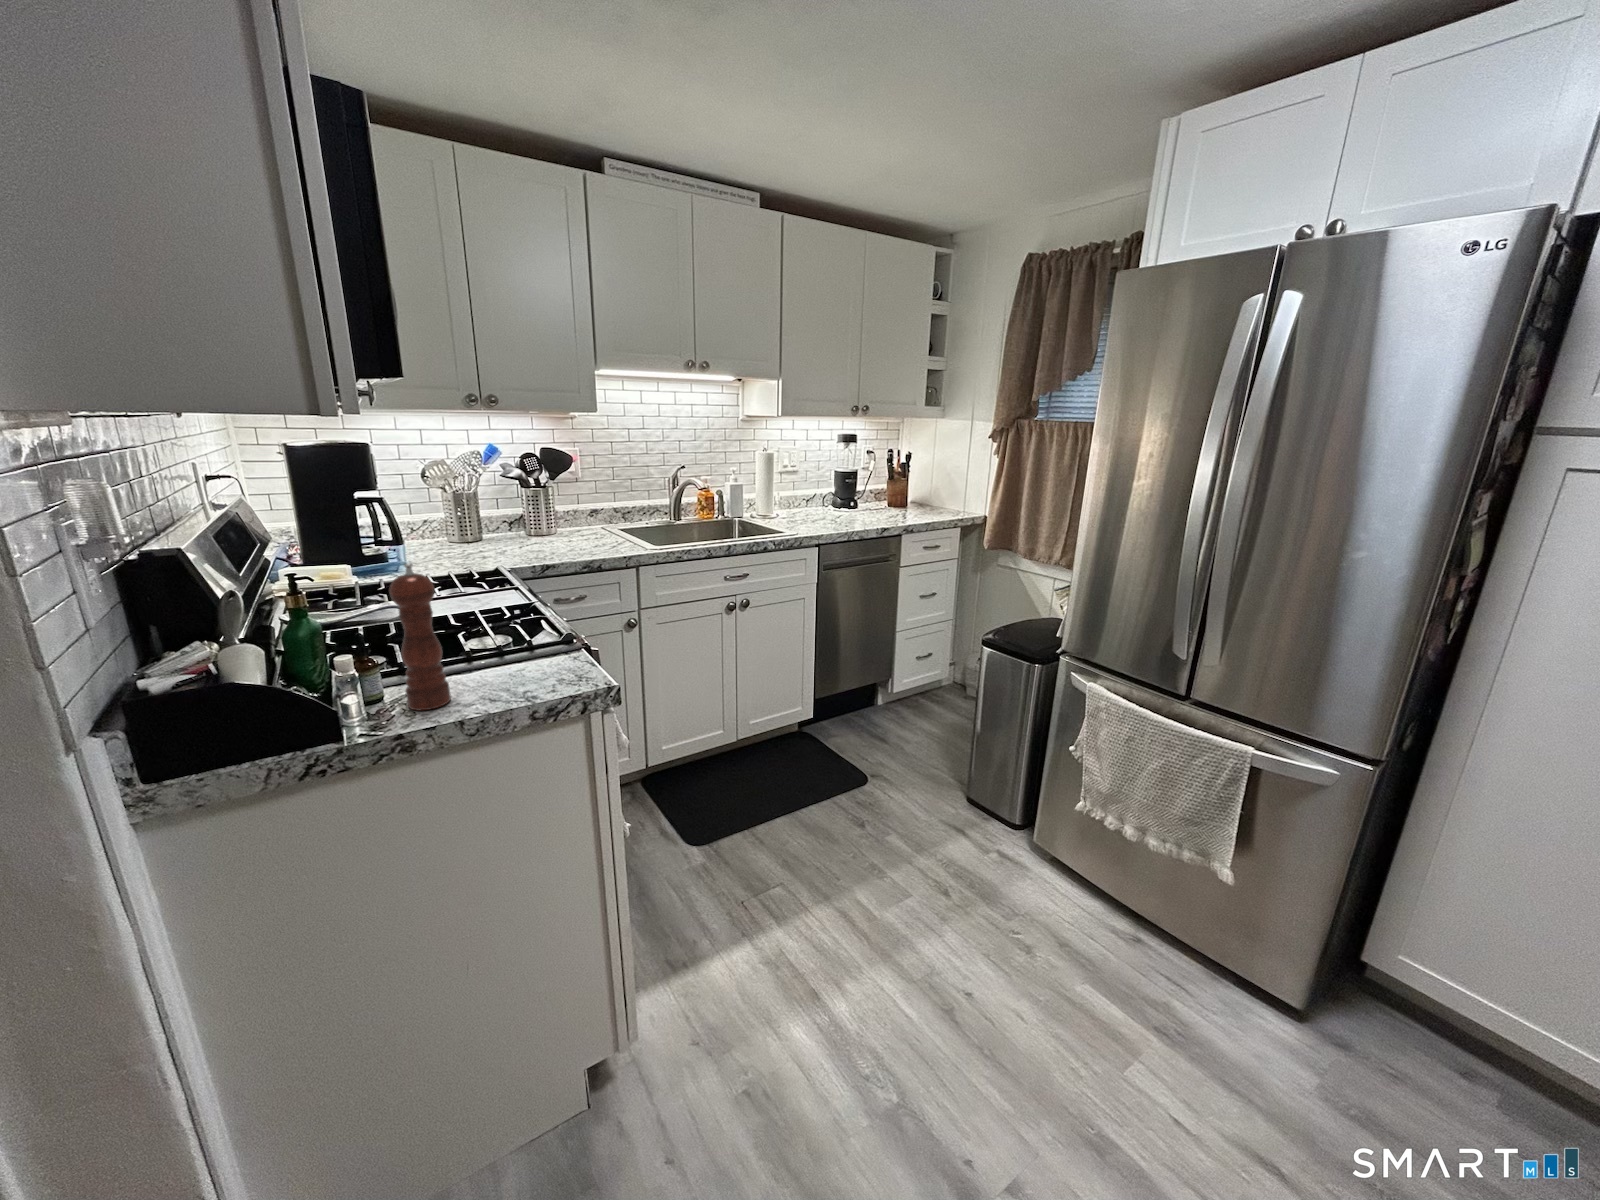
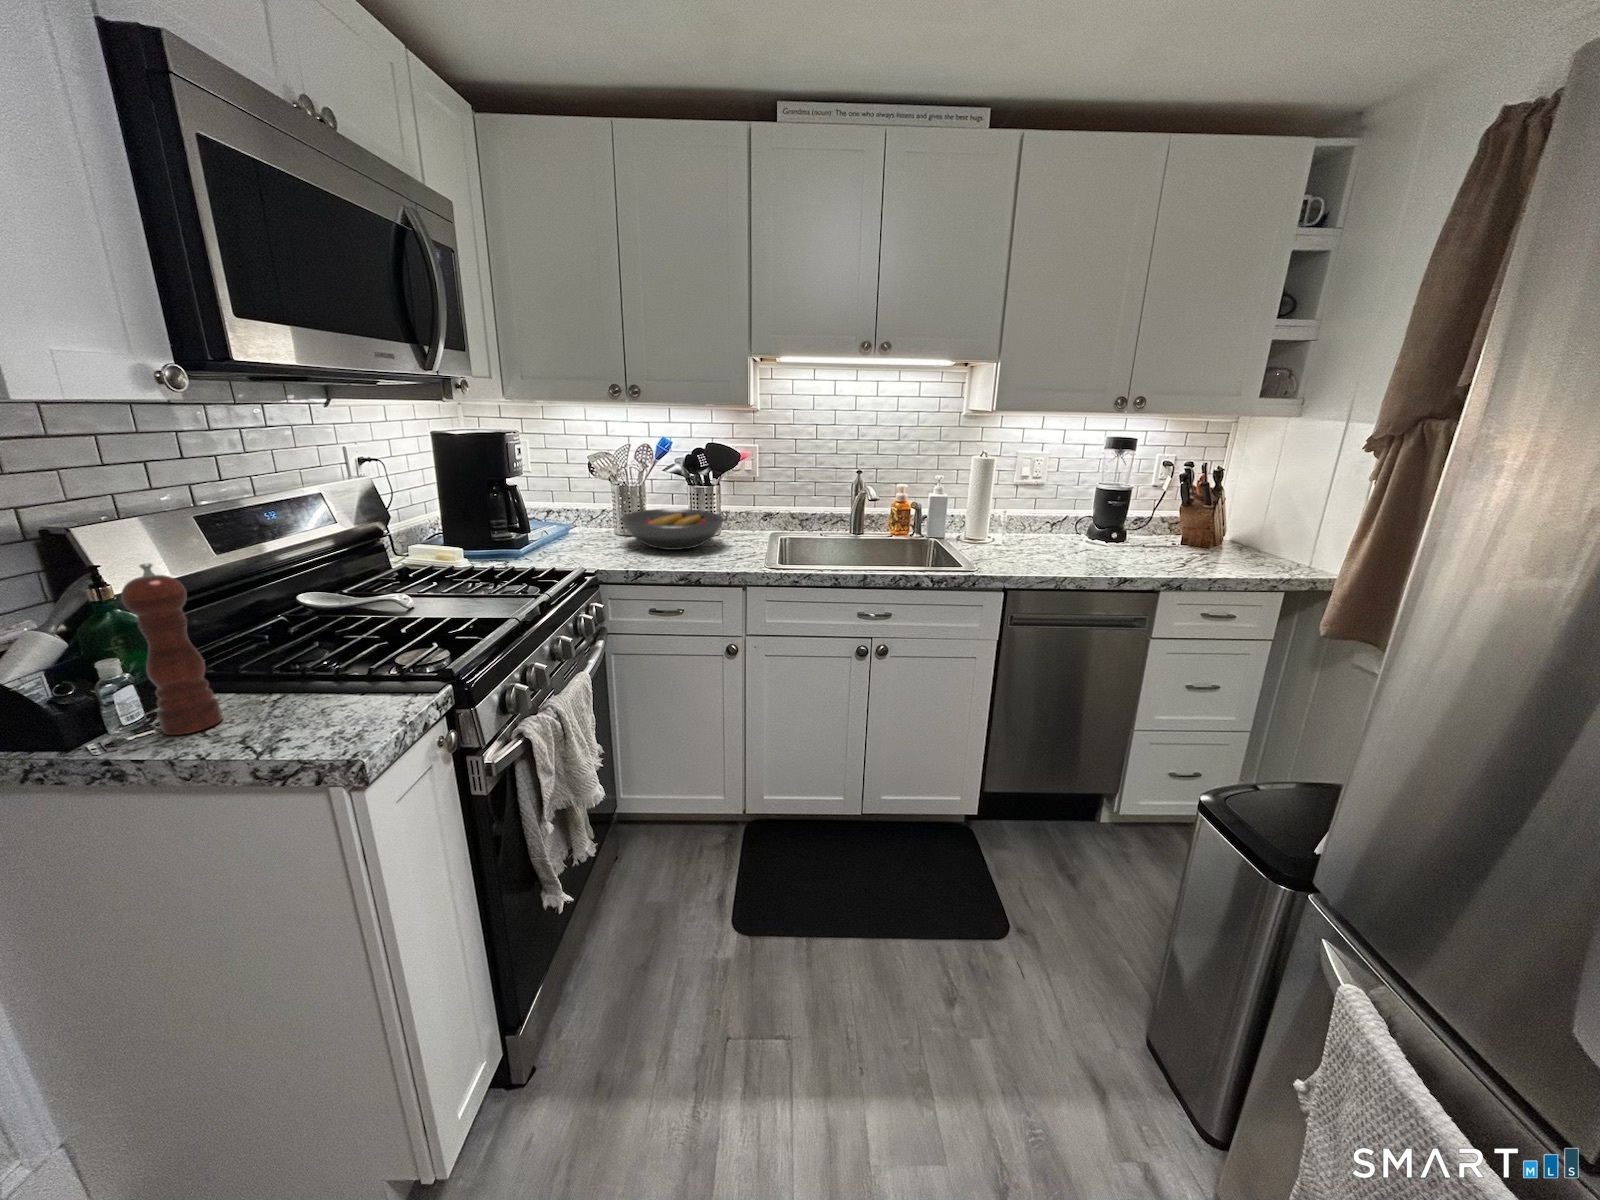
fruit bowl: none [484,511,588,548] -> present [621,509,724,550]

